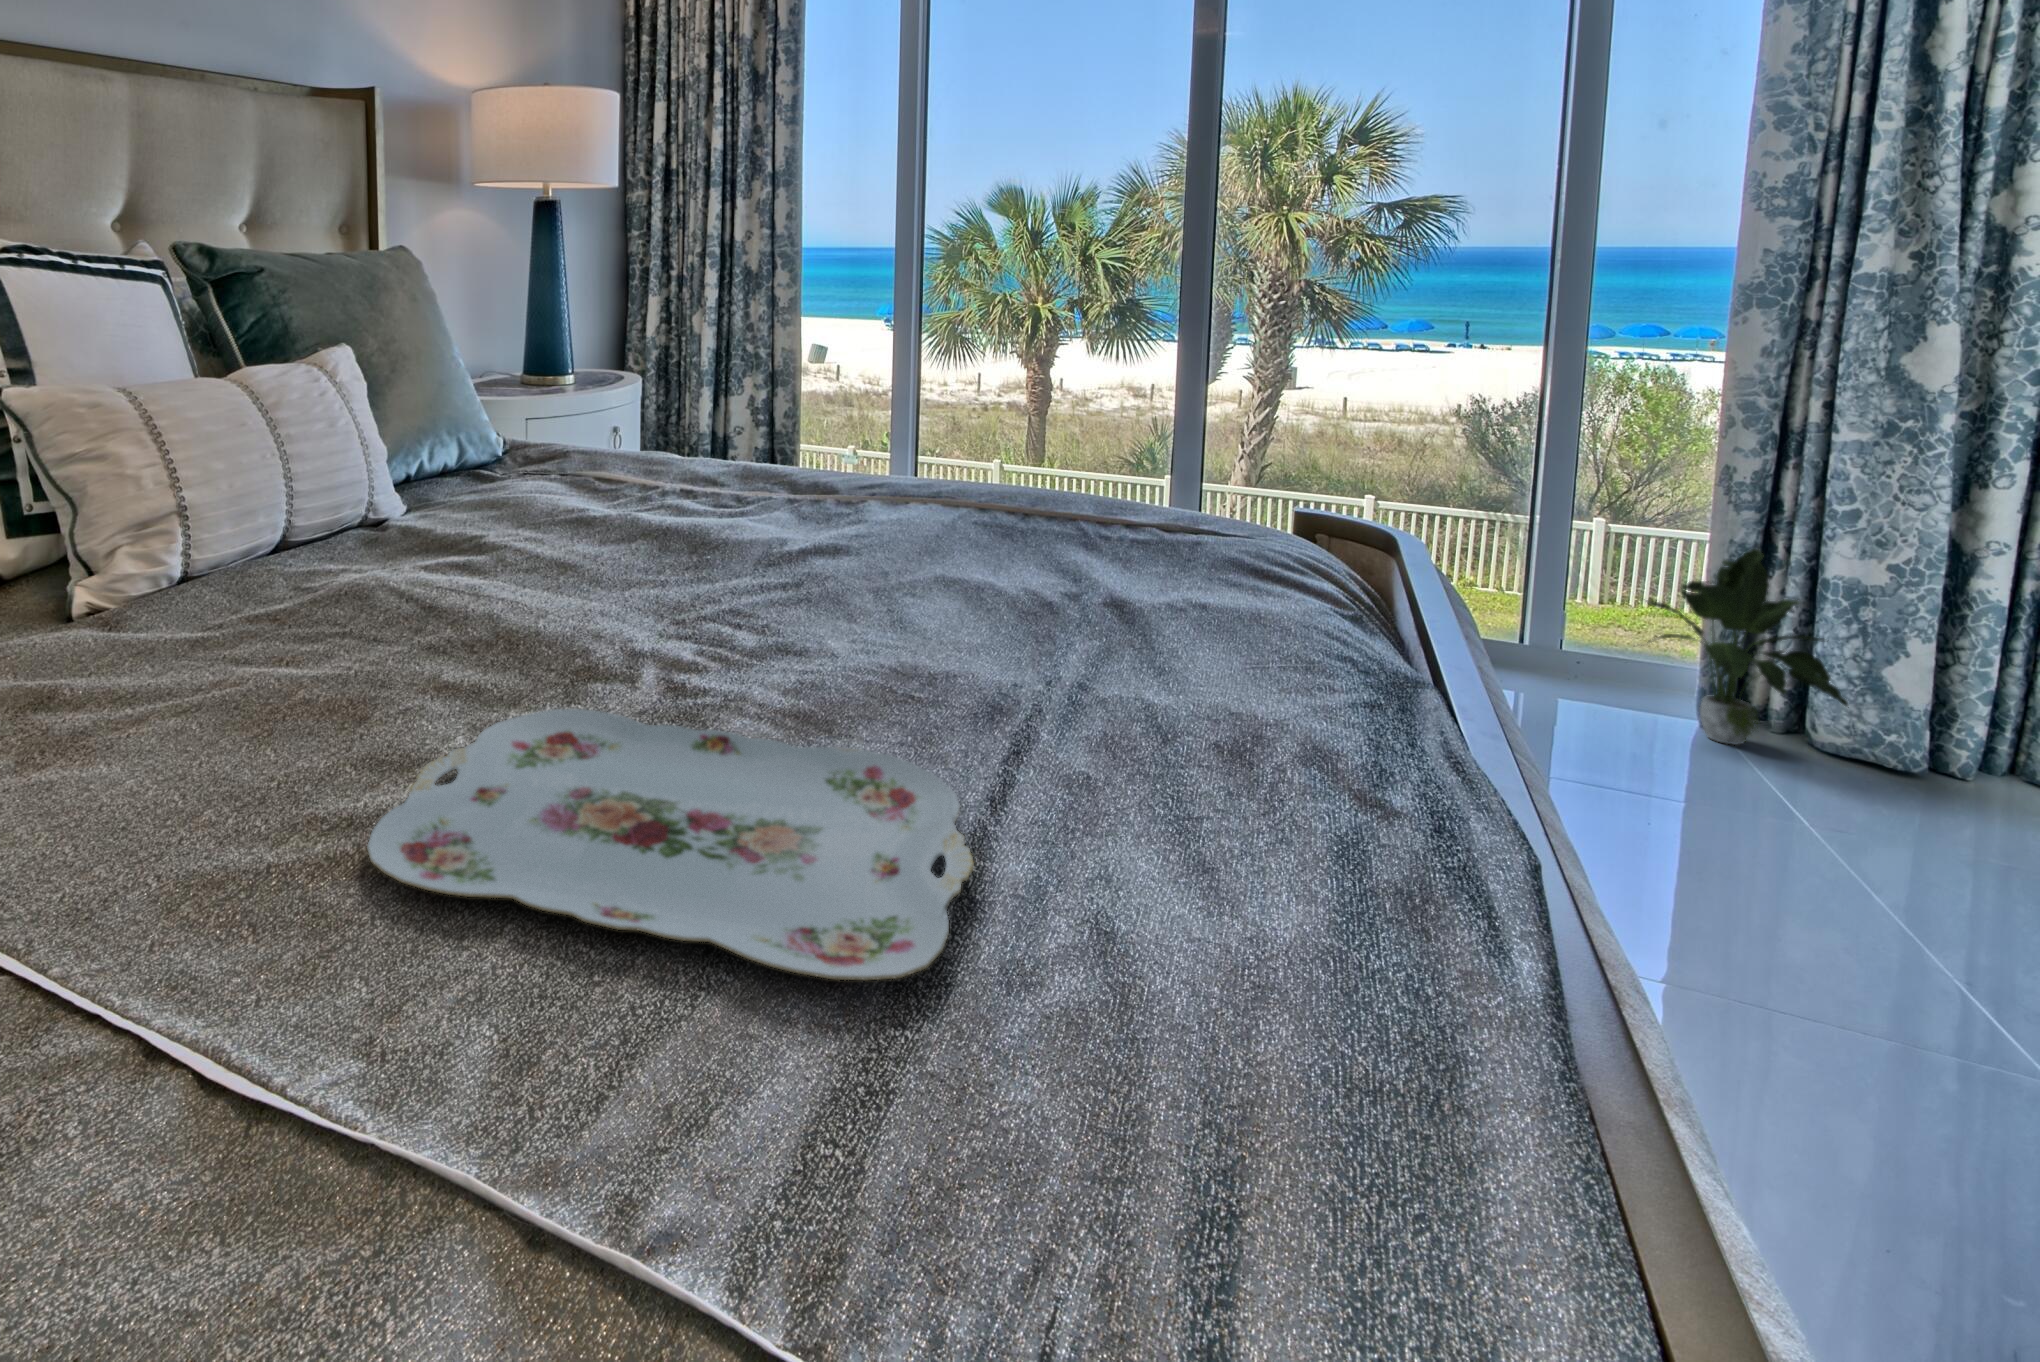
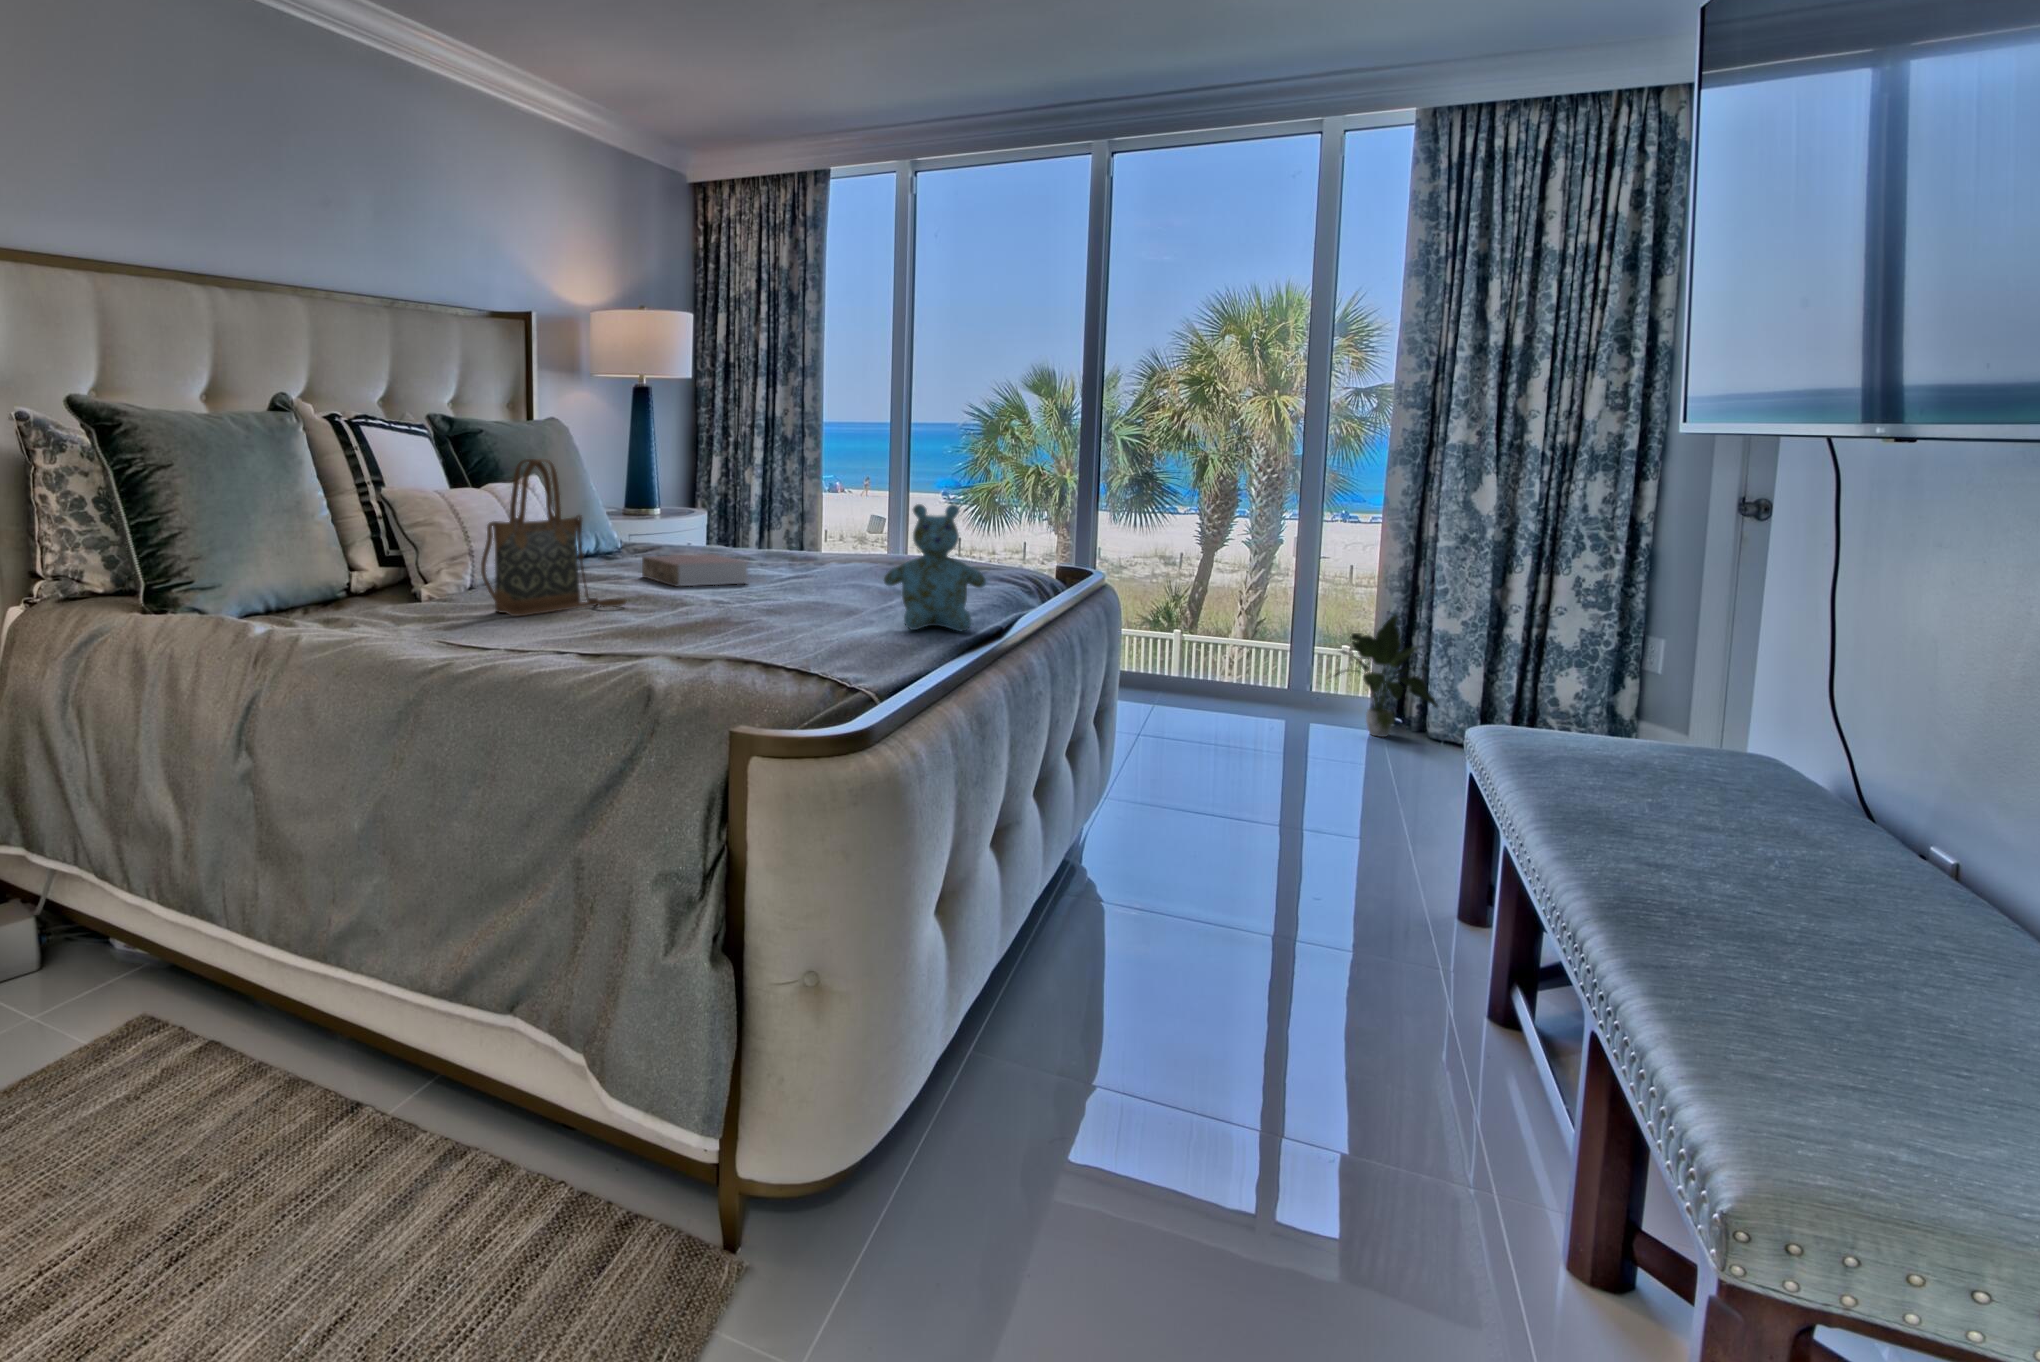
handbag: none [120,336,469,701] -> present [481,459,626,616]
stuffed bear: none [1069,452,1349,807] -> present [884,504,986,631]
book: none [526,479,718,557] -> present [642,554,748,586]
serving tray: present [367,709,974,980] -> none [611,614,827,649]

